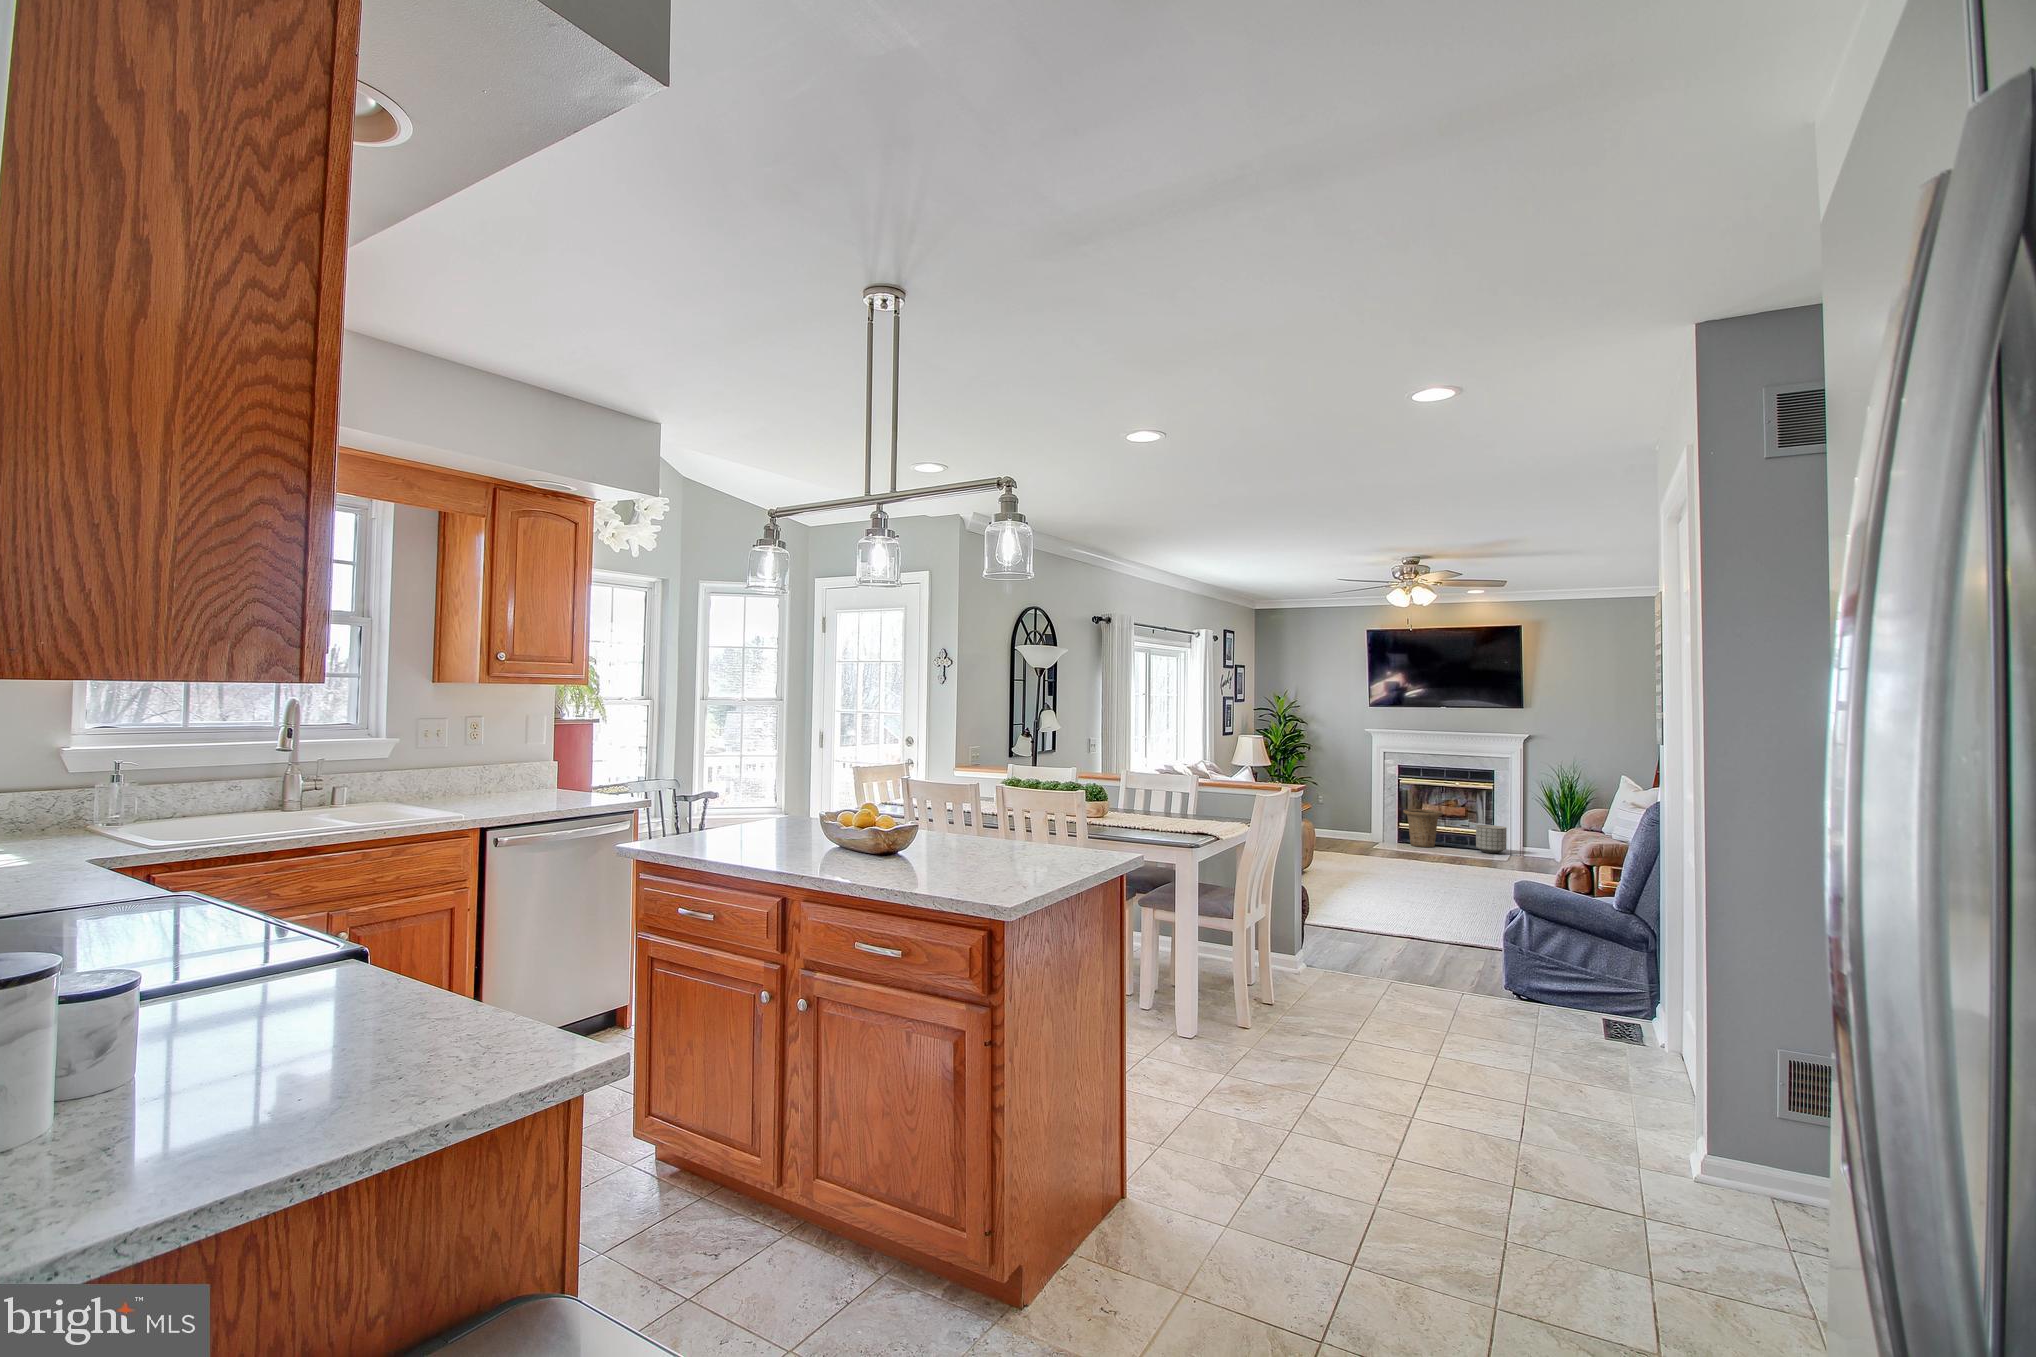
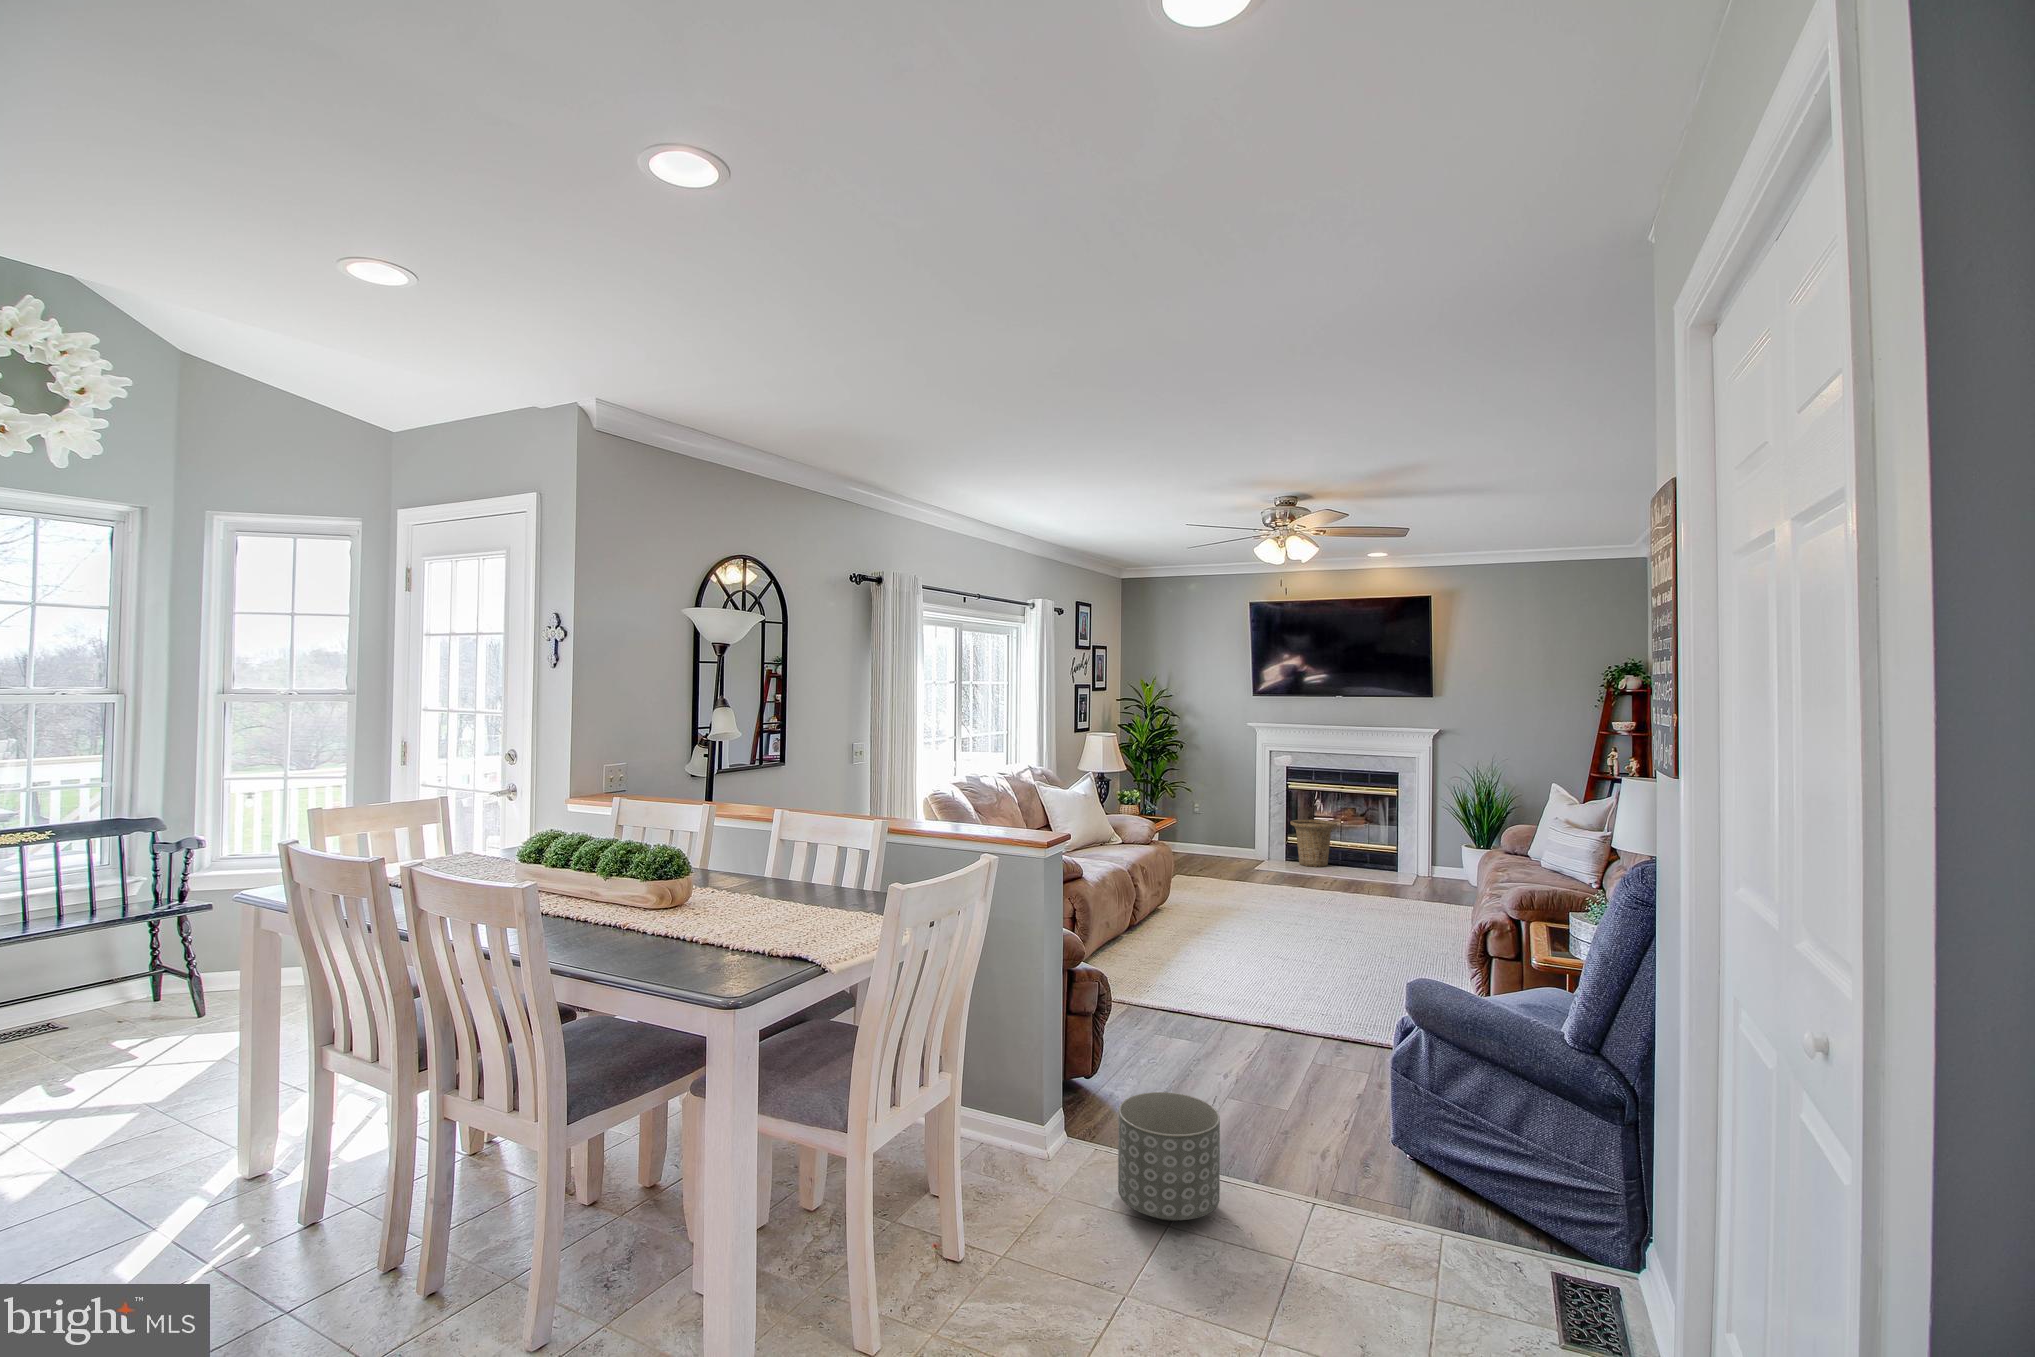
planter: present [1476,825,1507,853] -> present [1118,1092,1220,1221]

